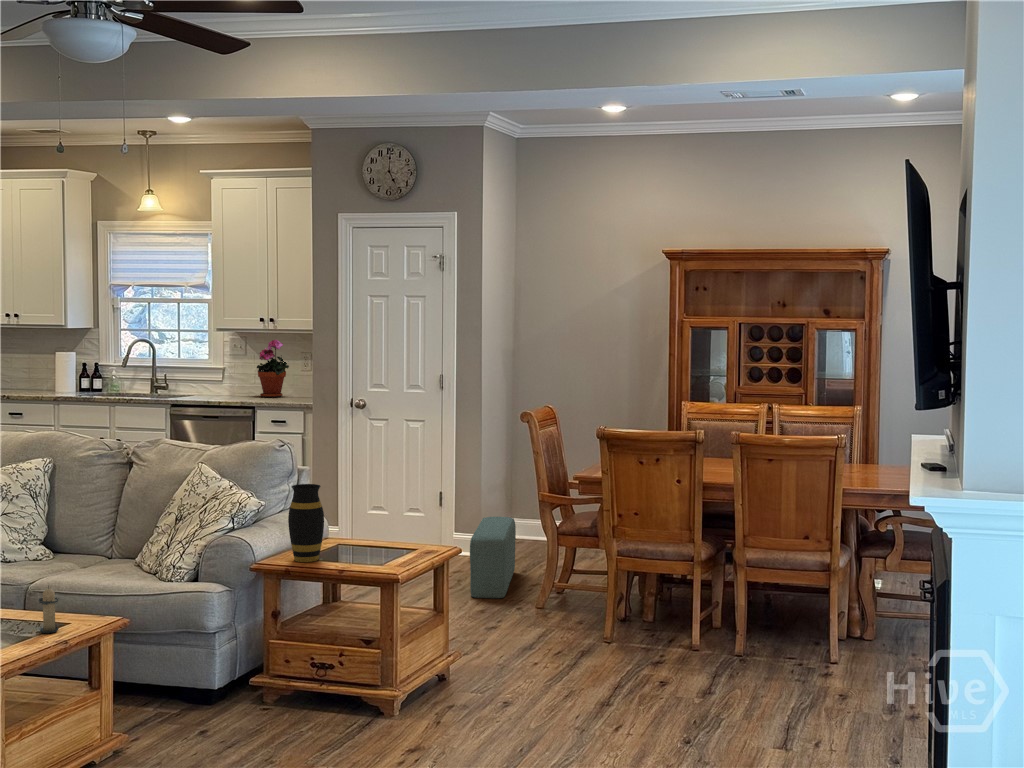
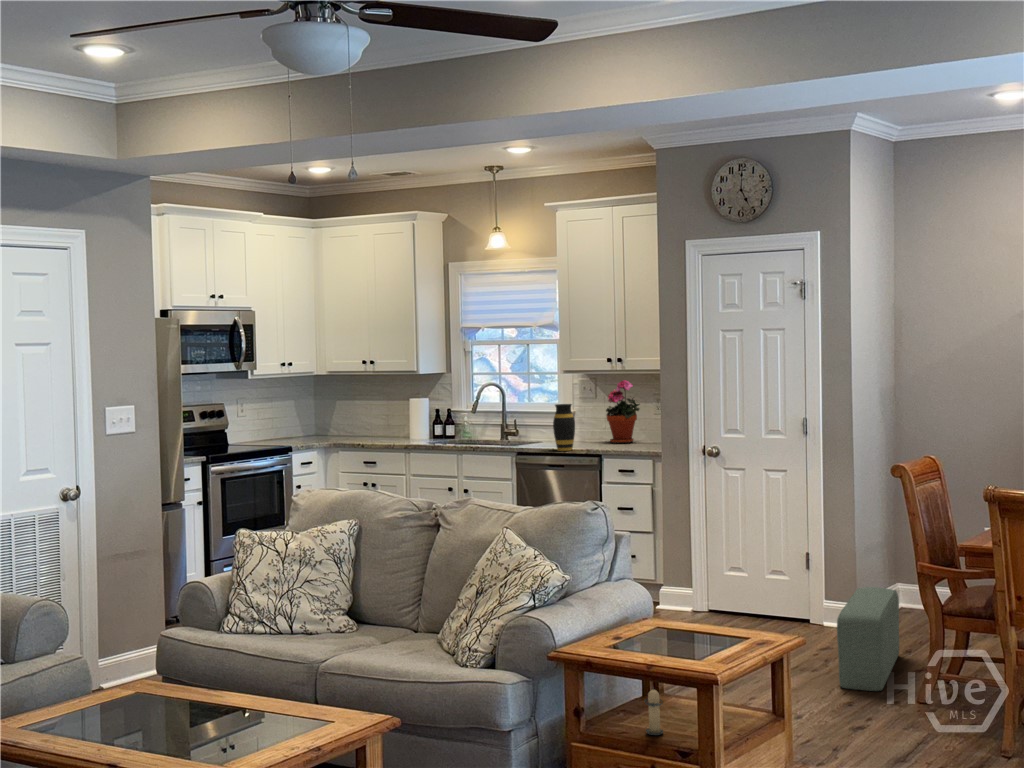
vase: present [288,484,324,562] -> present [553,404,575,451]
candle: present [39,586,59,633] -> present [644,689,663,735]

